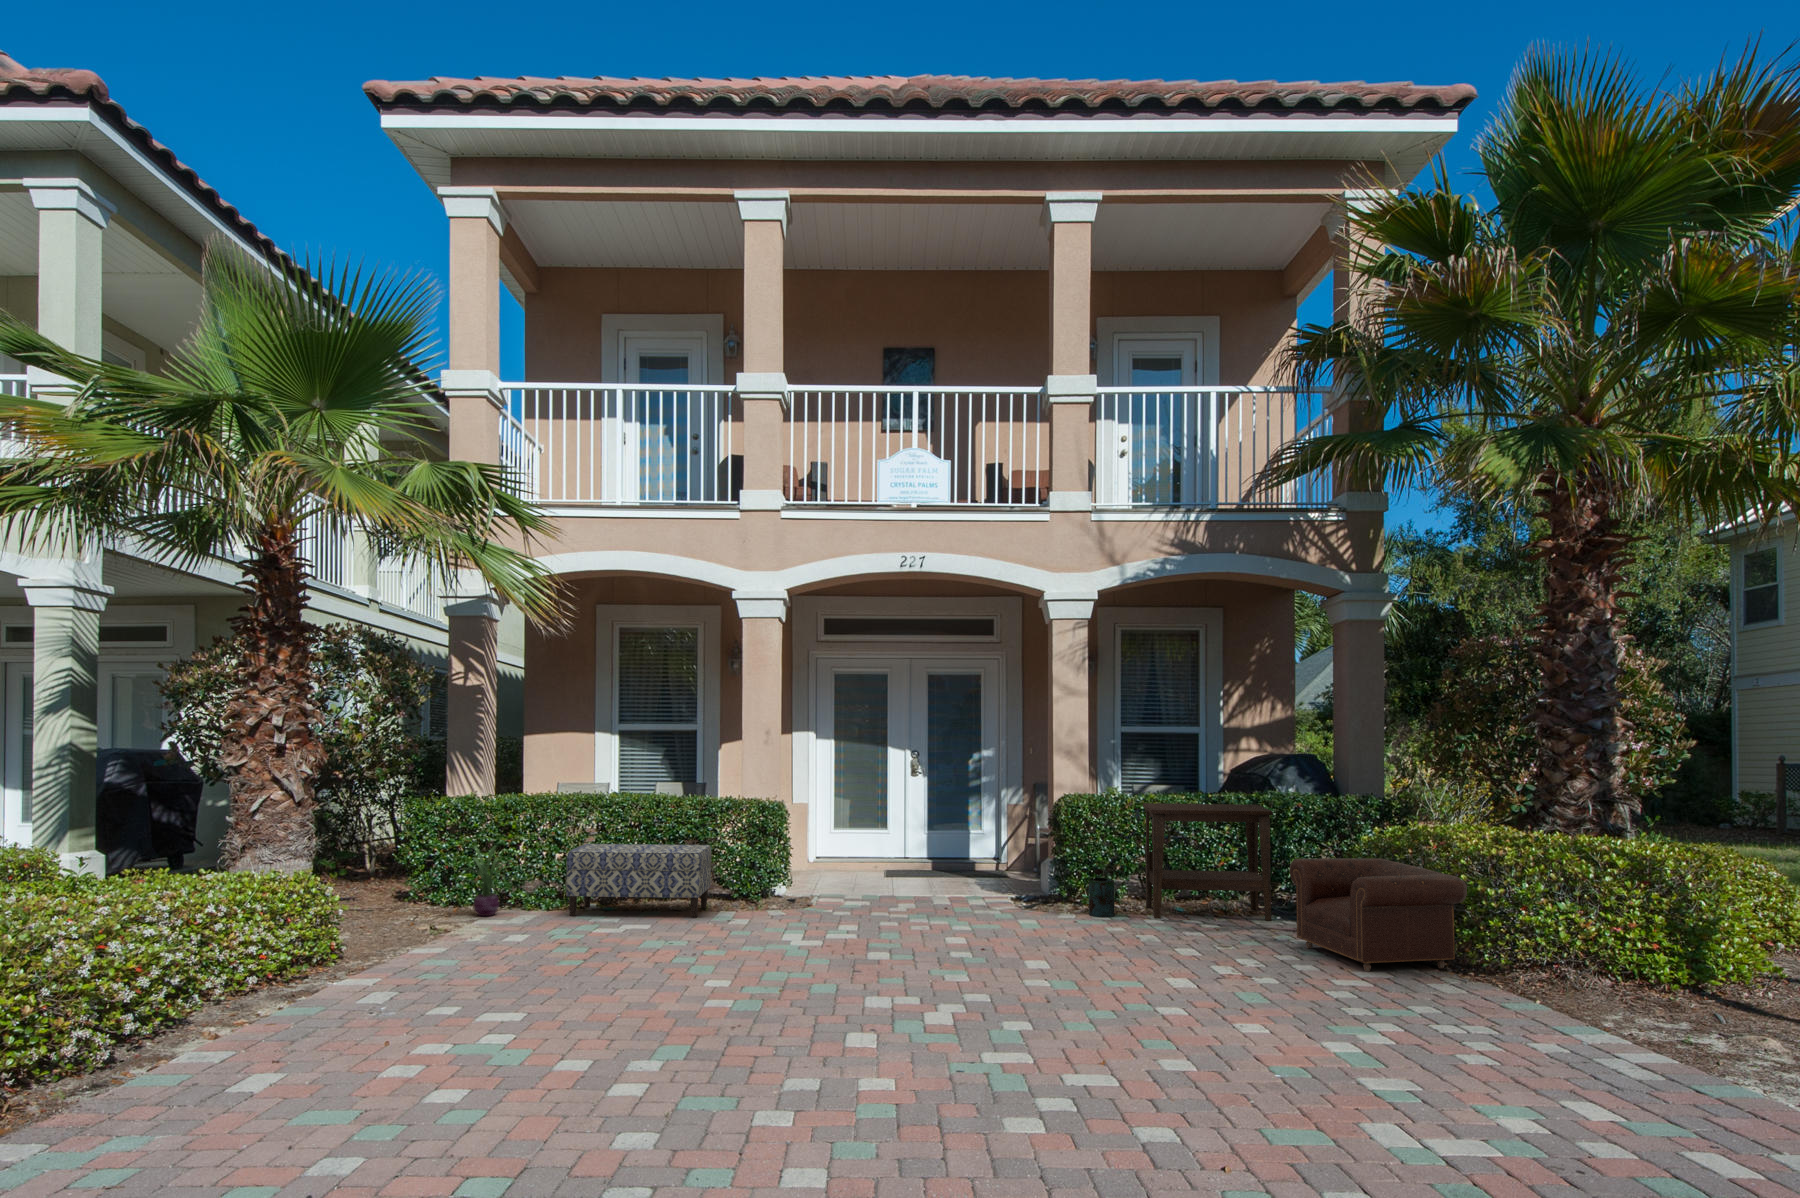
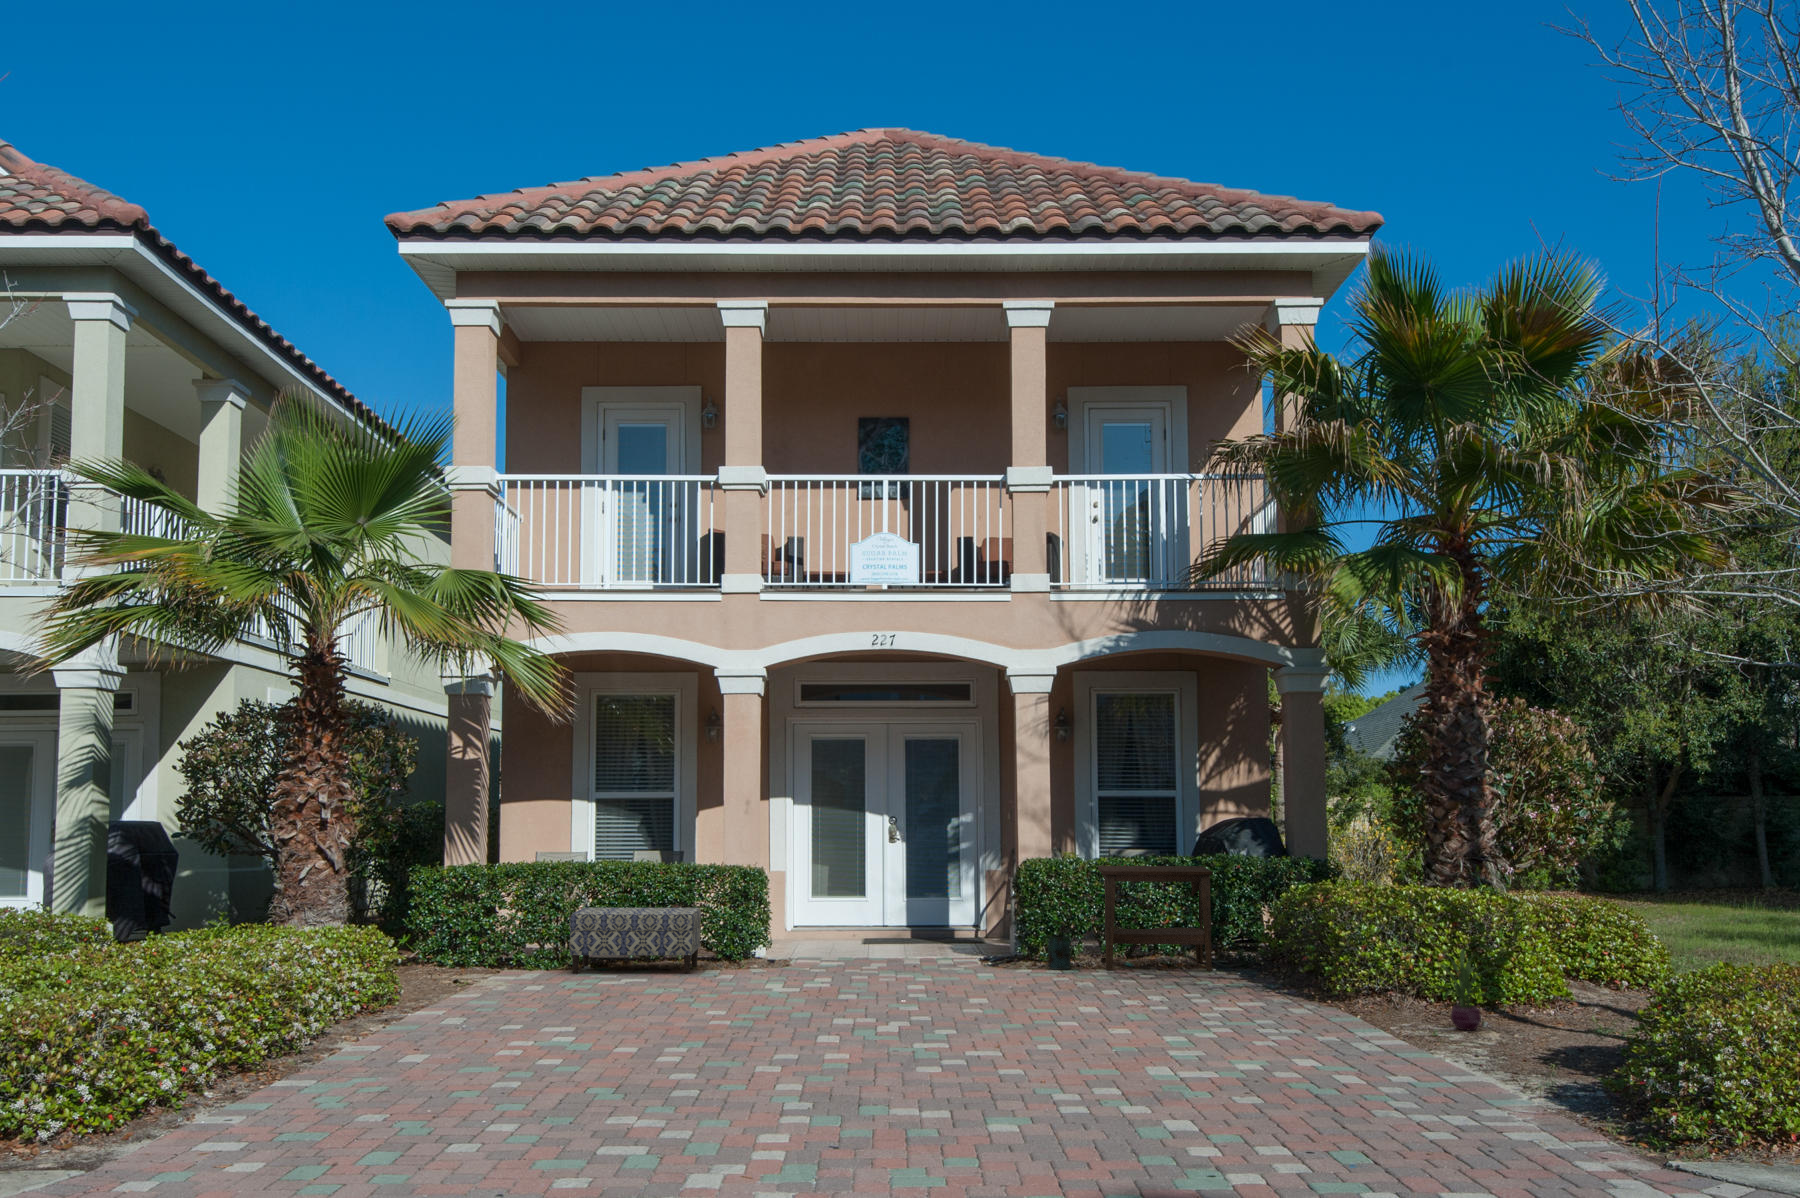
decorative plant: present [467,846,502,916] -> present [1426,949,1491,1030]
armchair: present [1290,858,1467,972] -> none [1222,912,1368,1008]

